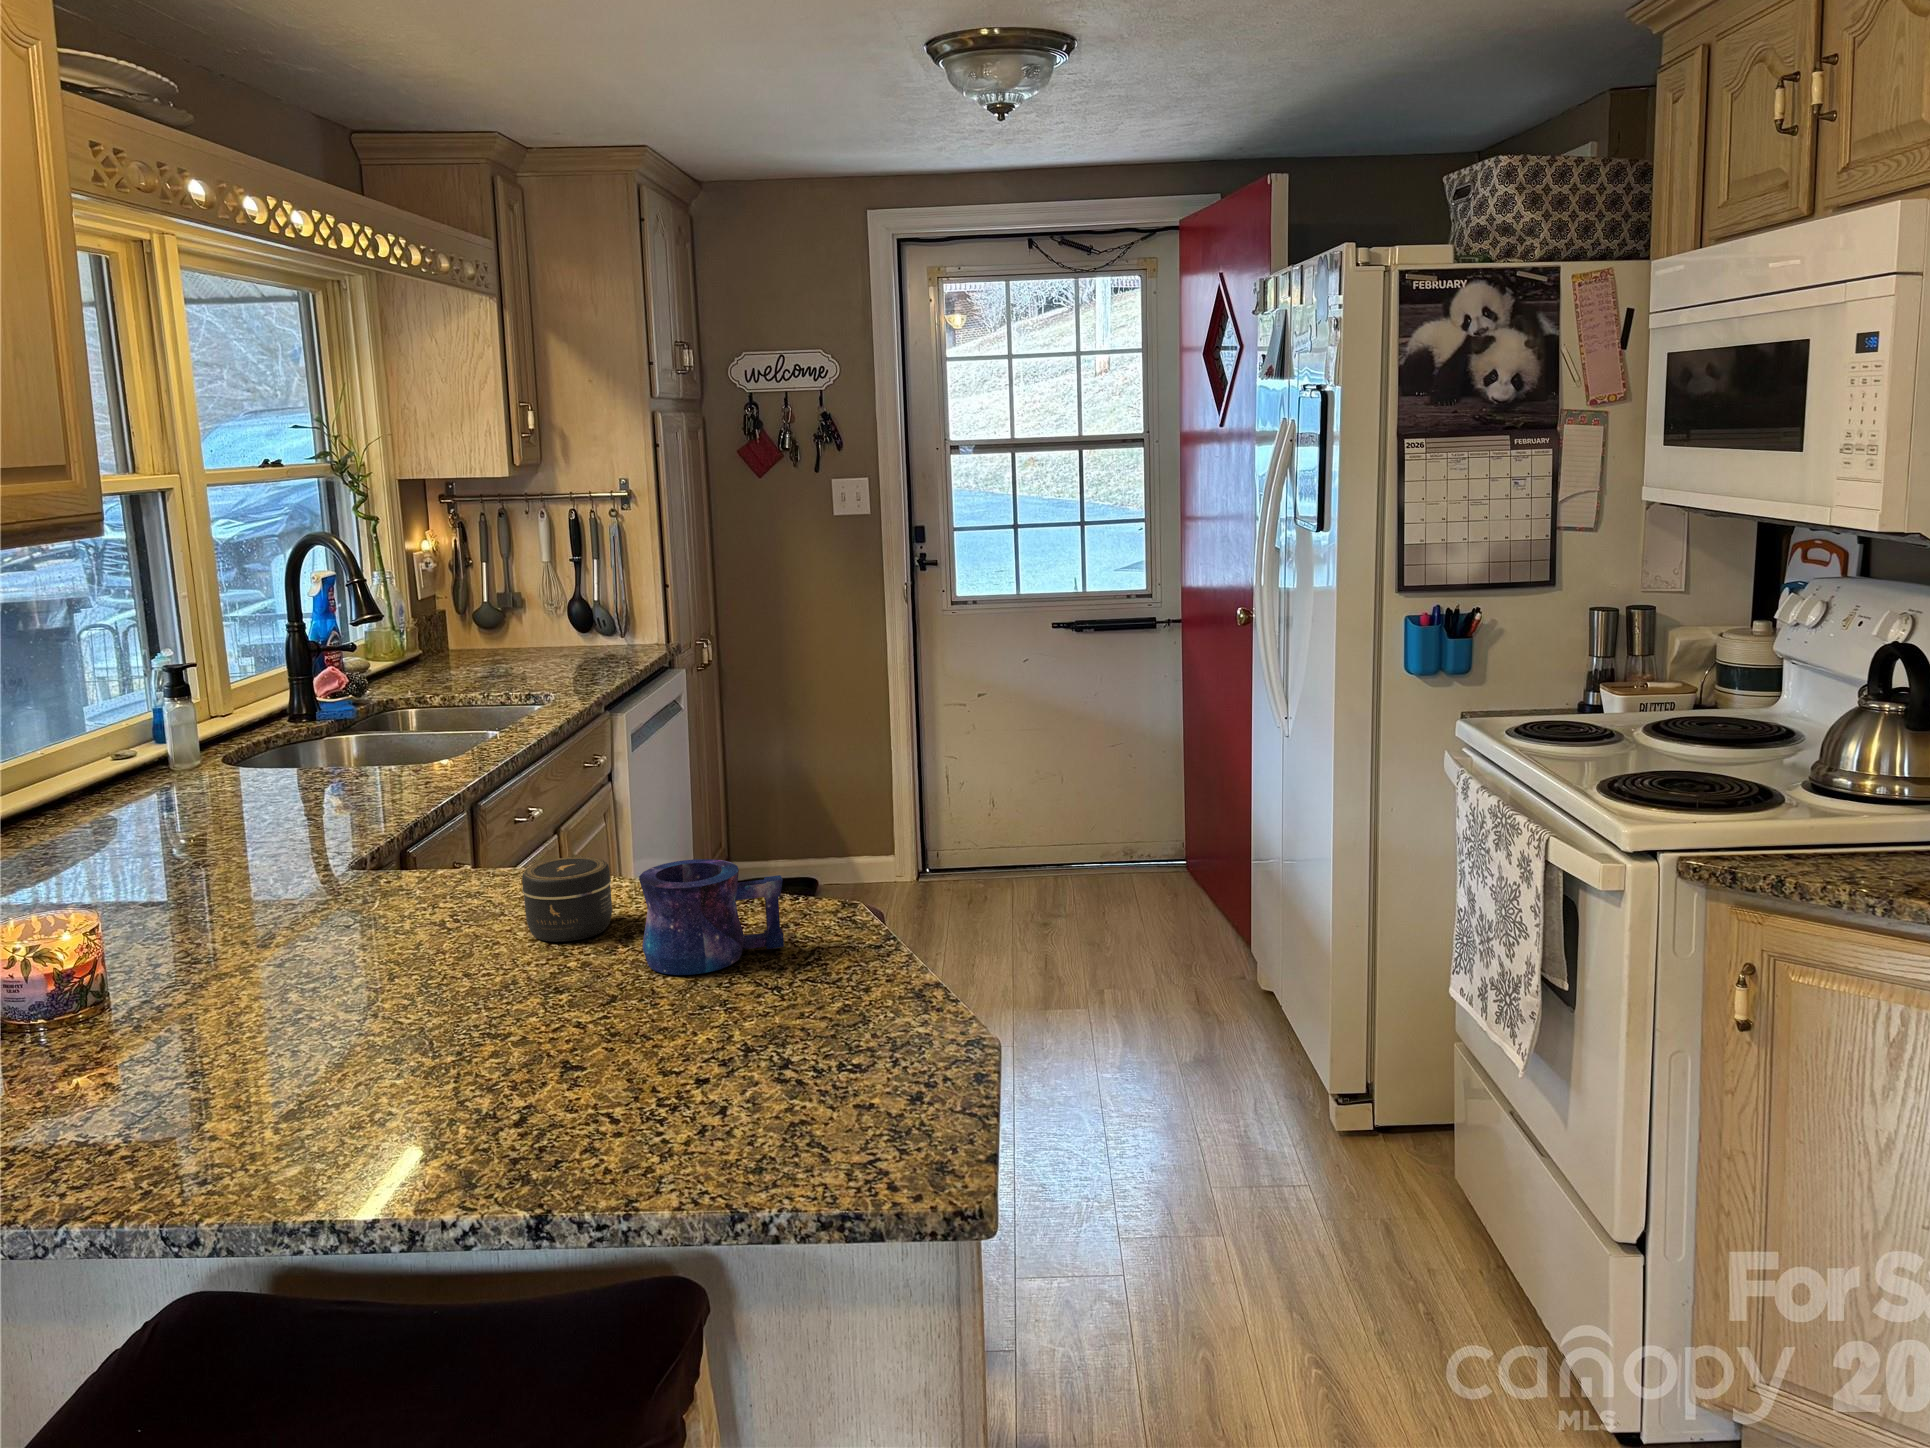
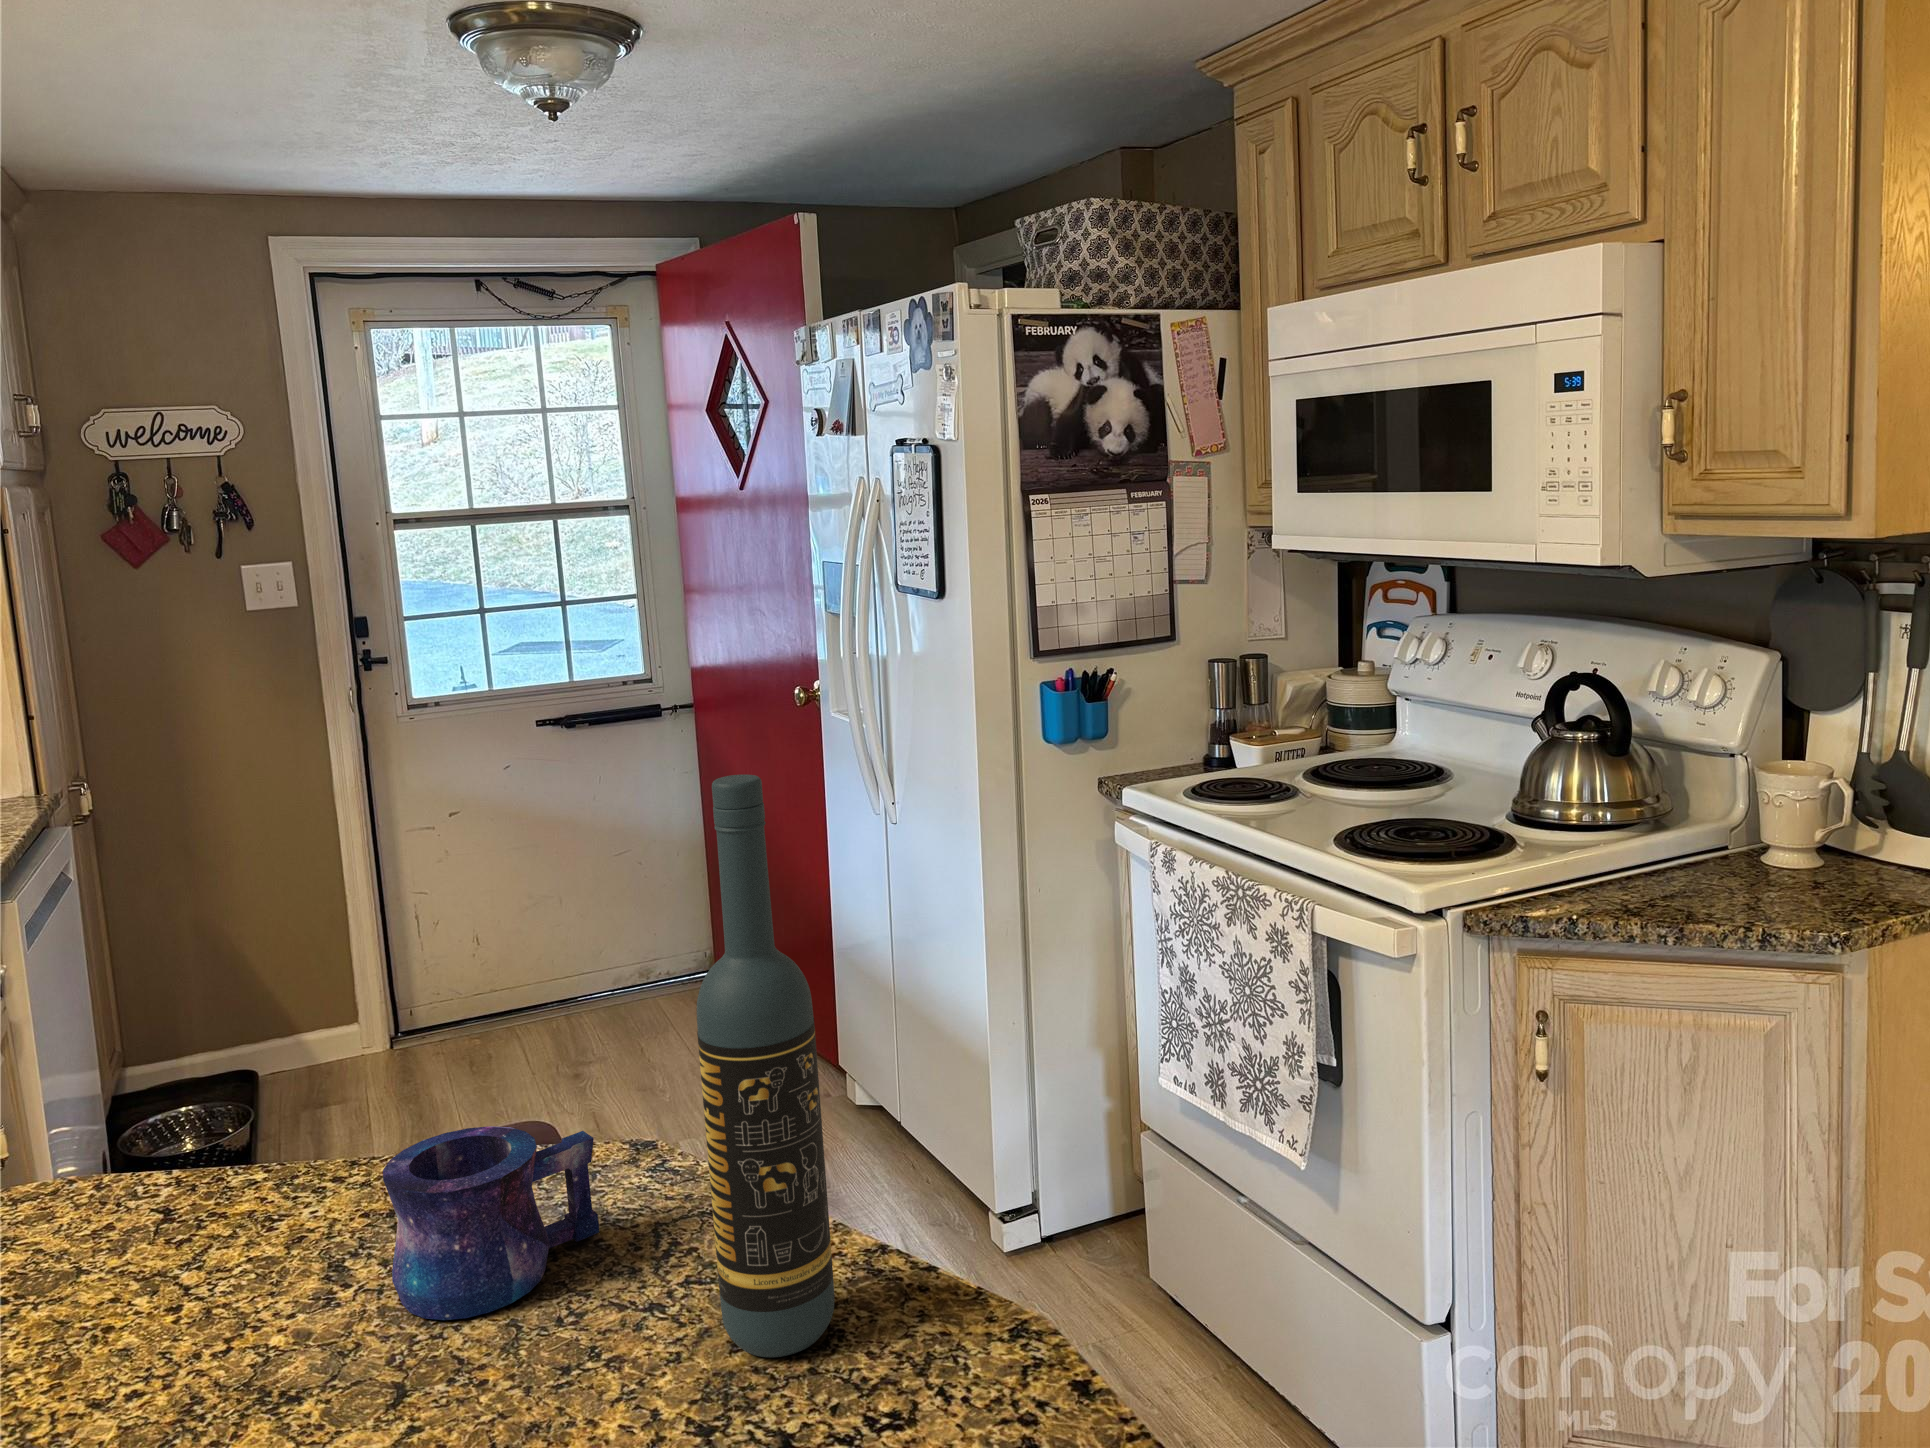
wine bottle: none [789,625,878,1031] -> present [697,774,834,1357]
jar: present [522,857,612,942] -> none [141,1156,293,1307]

